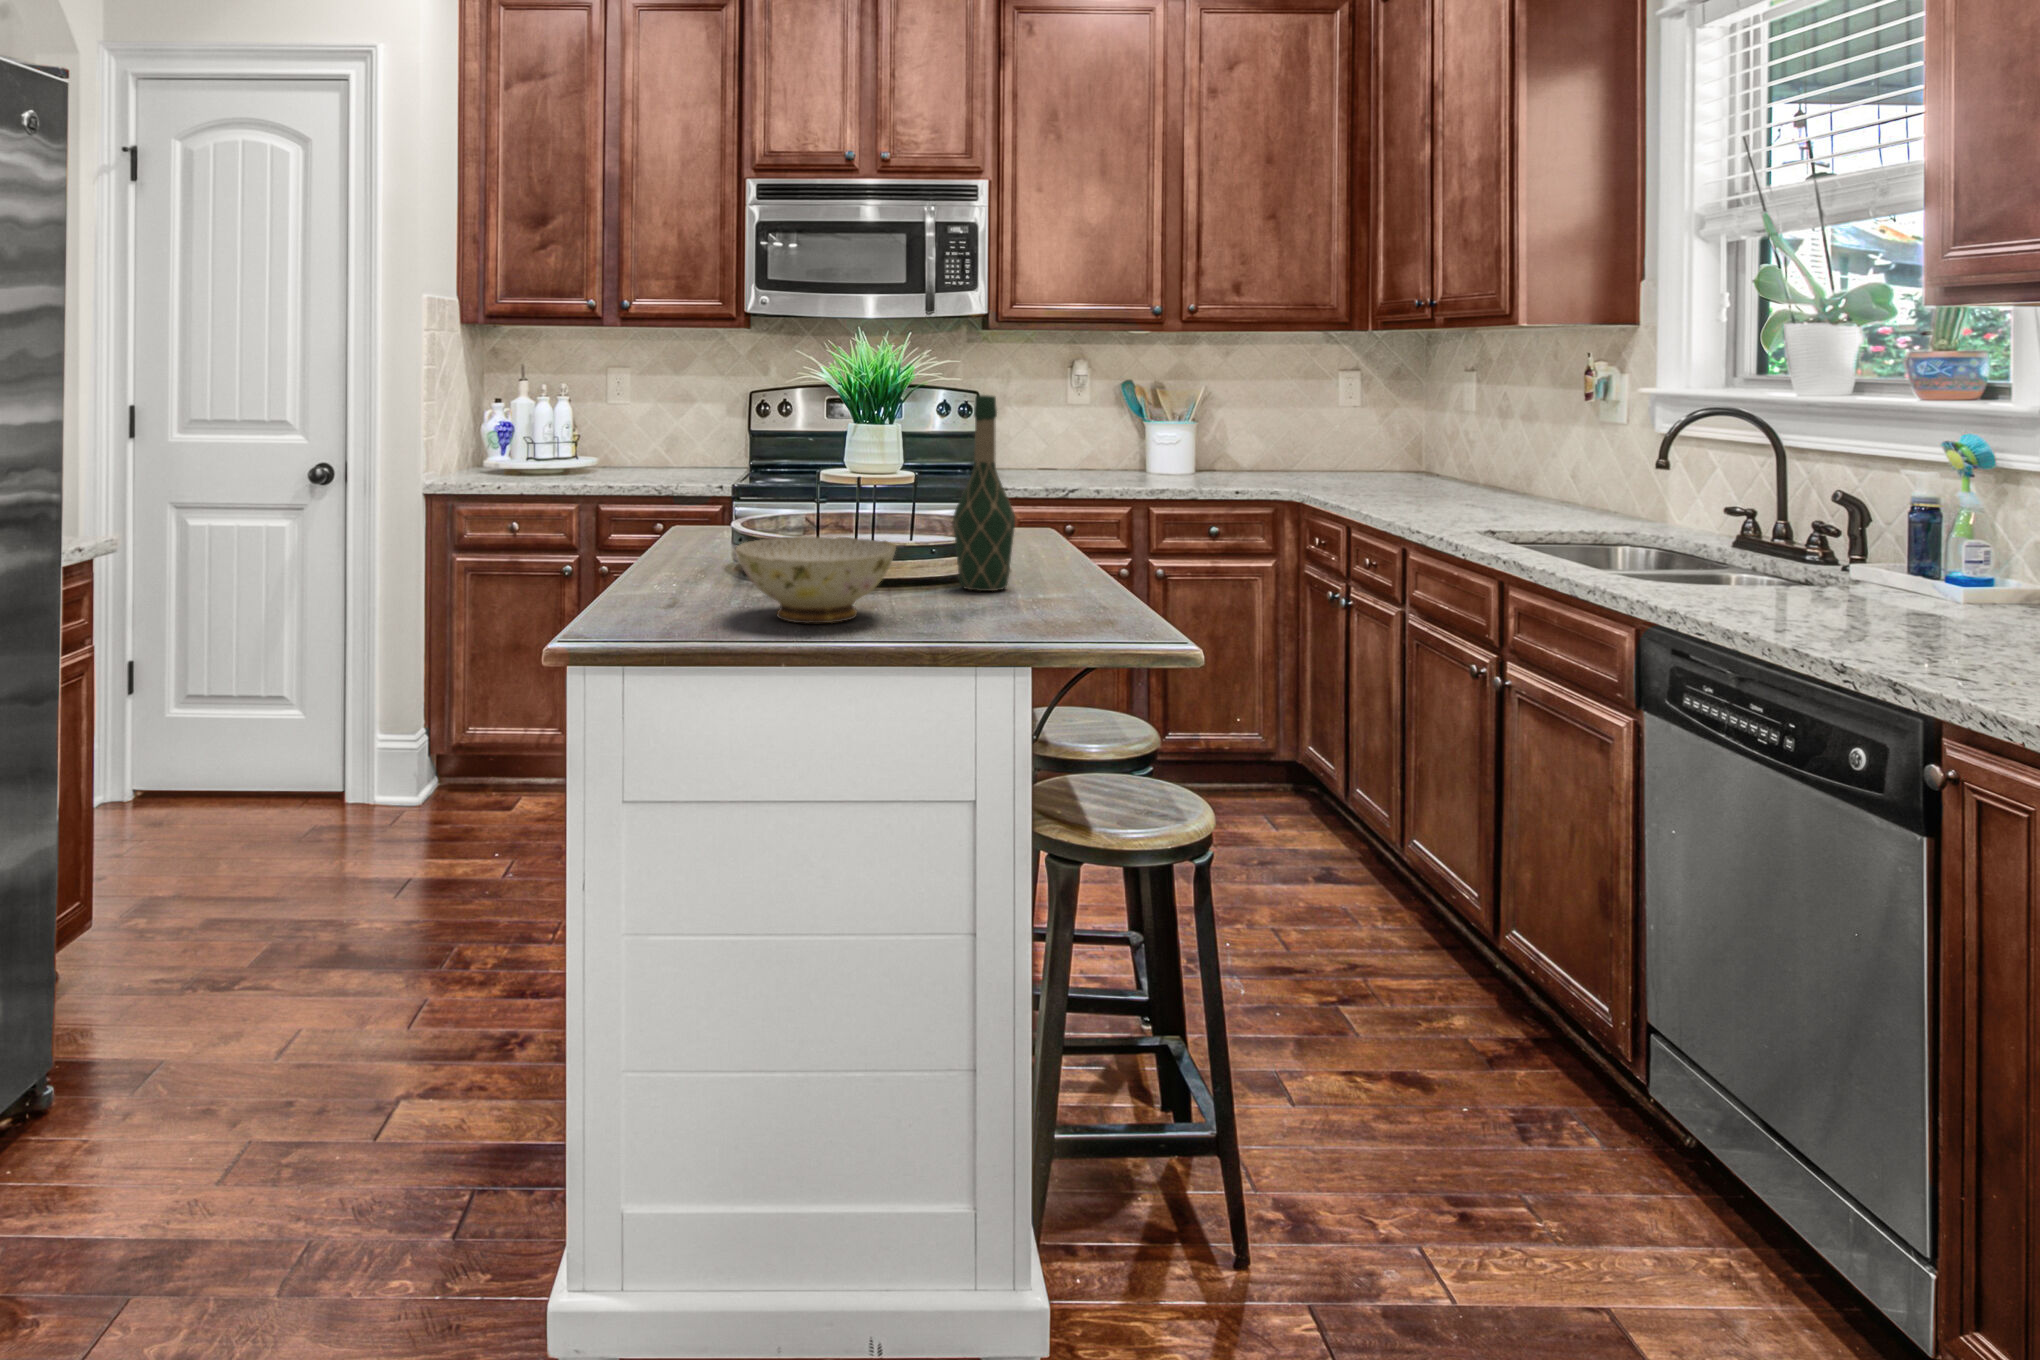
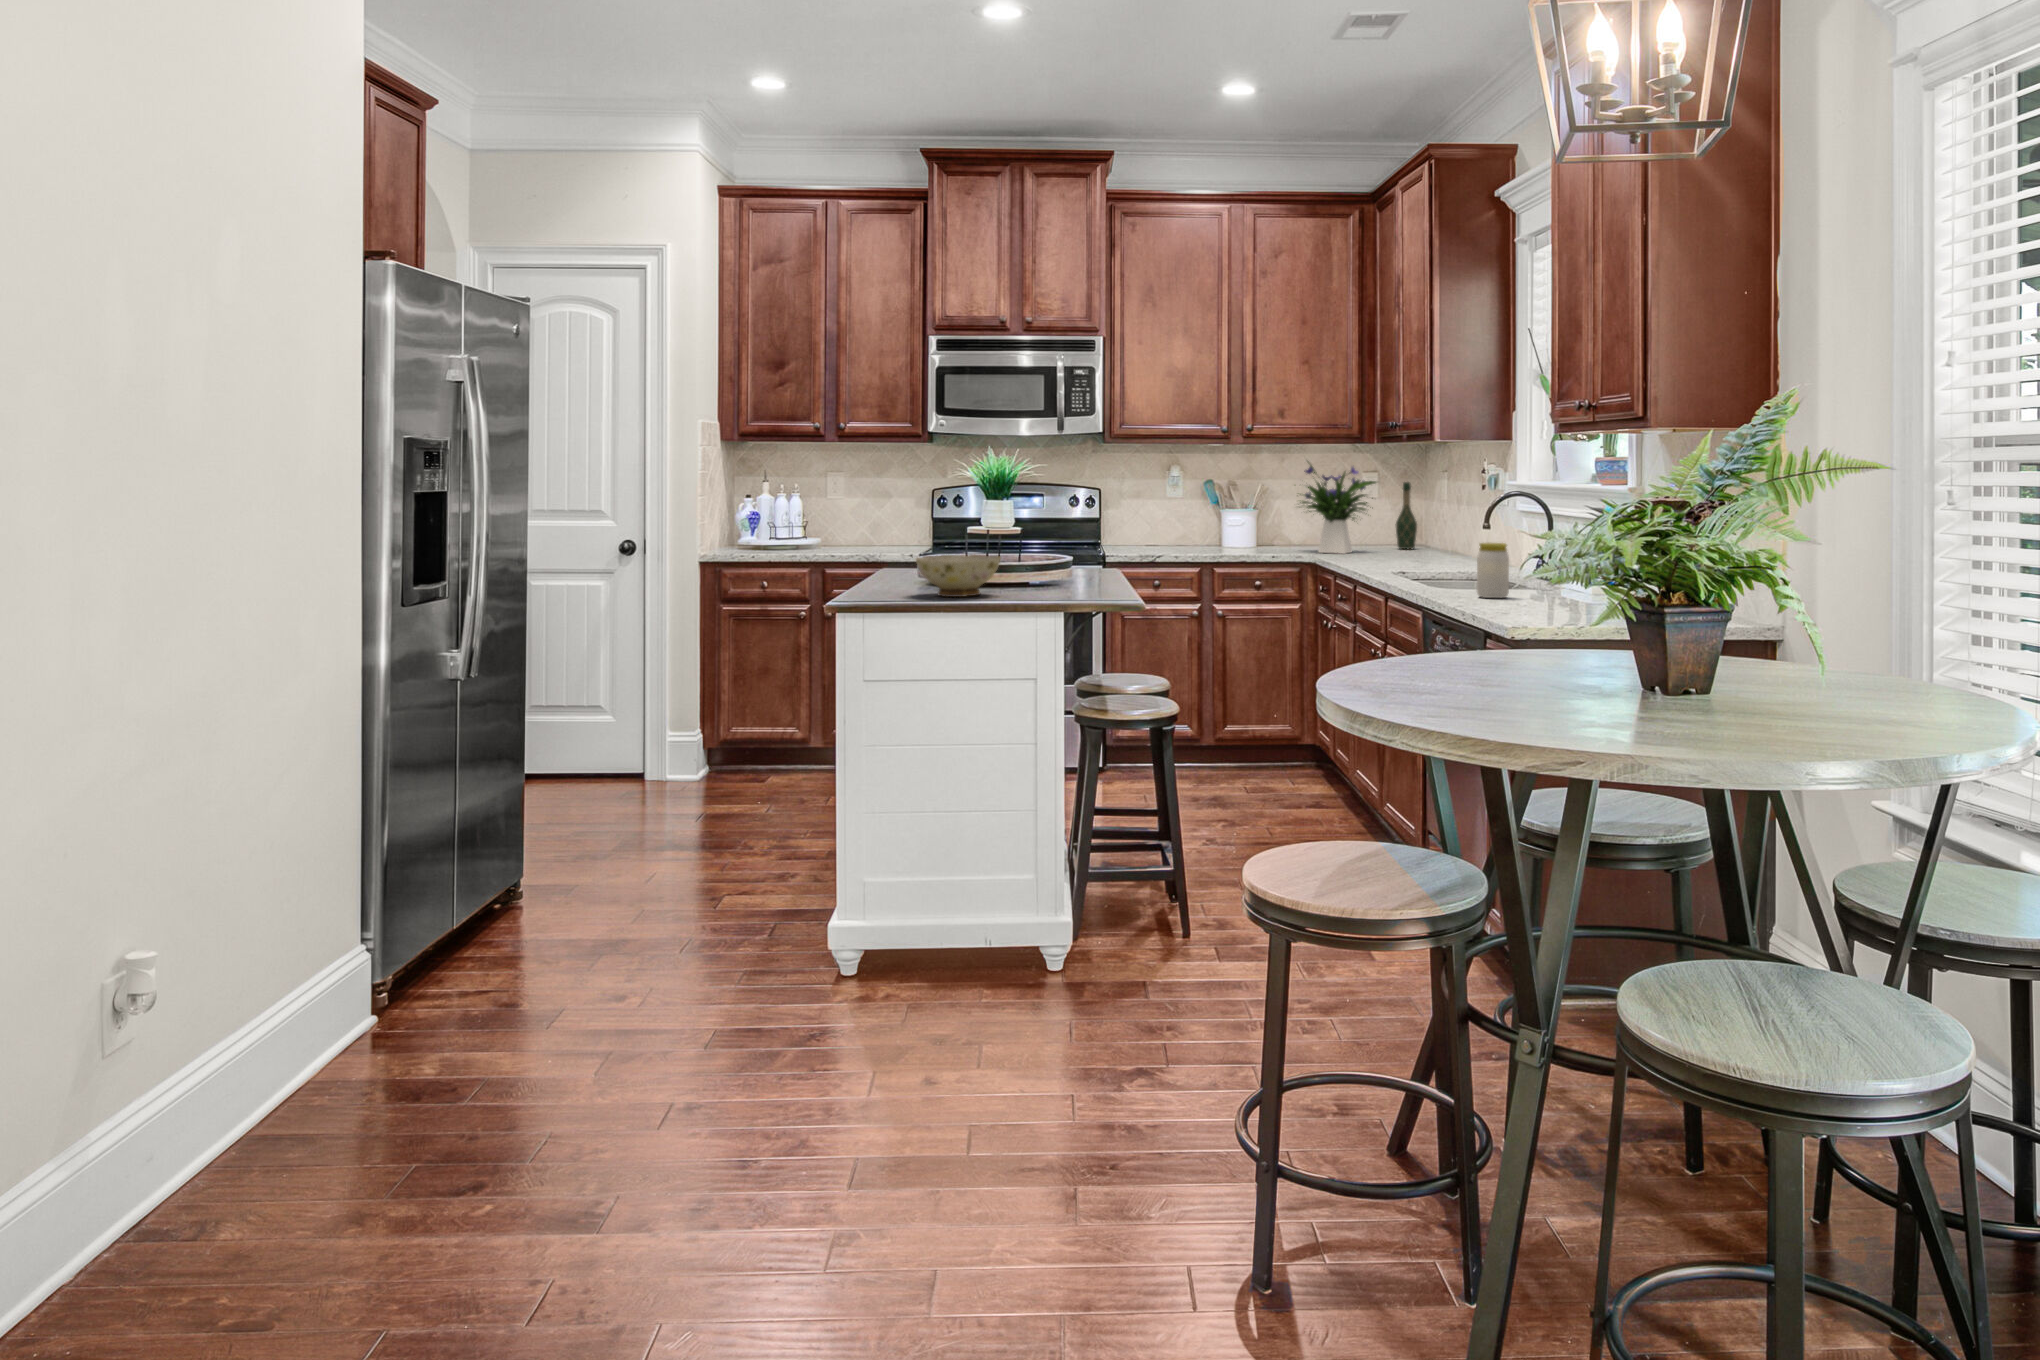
flower arrangement: none [1259,353,1389,489] -> present [1300,462,1377,554]
wine bottle: present [953,395,1015,591] -> present [1396,482,1417,549]
jar: none [1748,515,1816,620] -> present [1477,543,1509,598]

